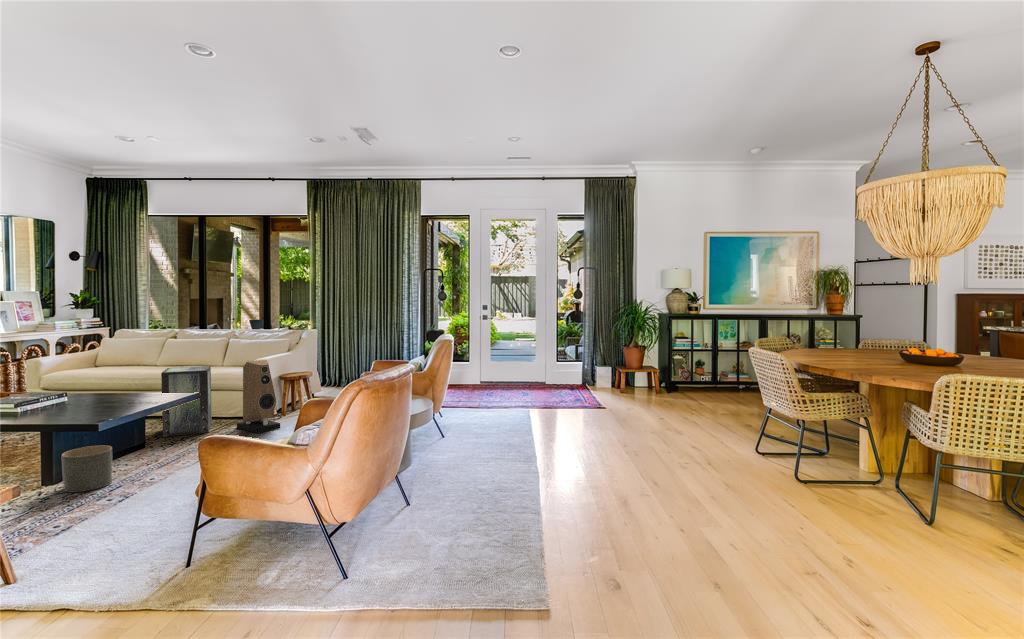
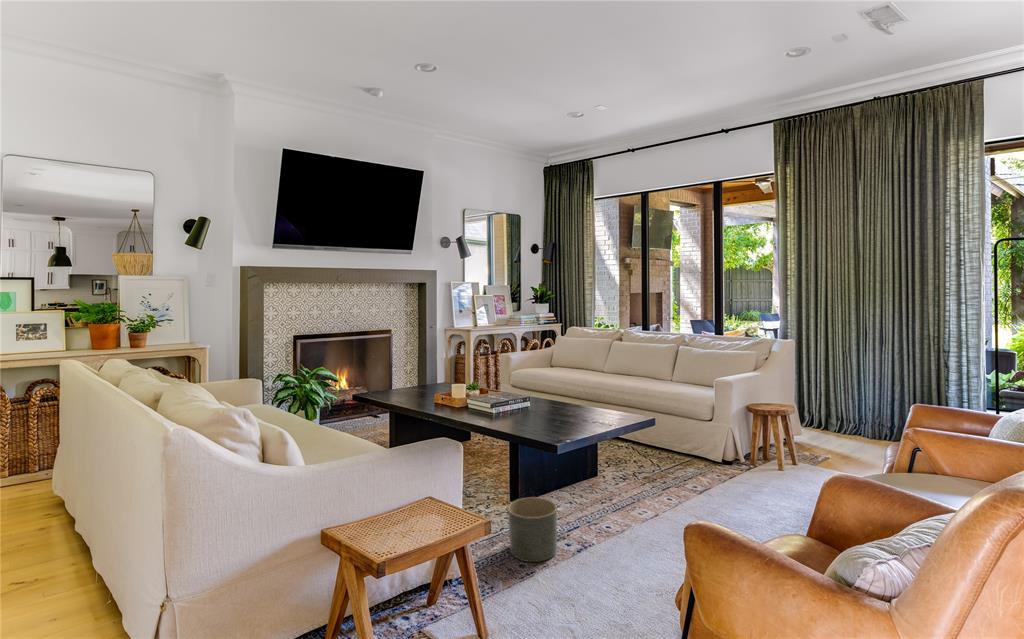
speaker: present [237,360,280,433] -> none [694,389,755,497]
storage box: present [161,366,212,437] -> none [608,386,661,479]

